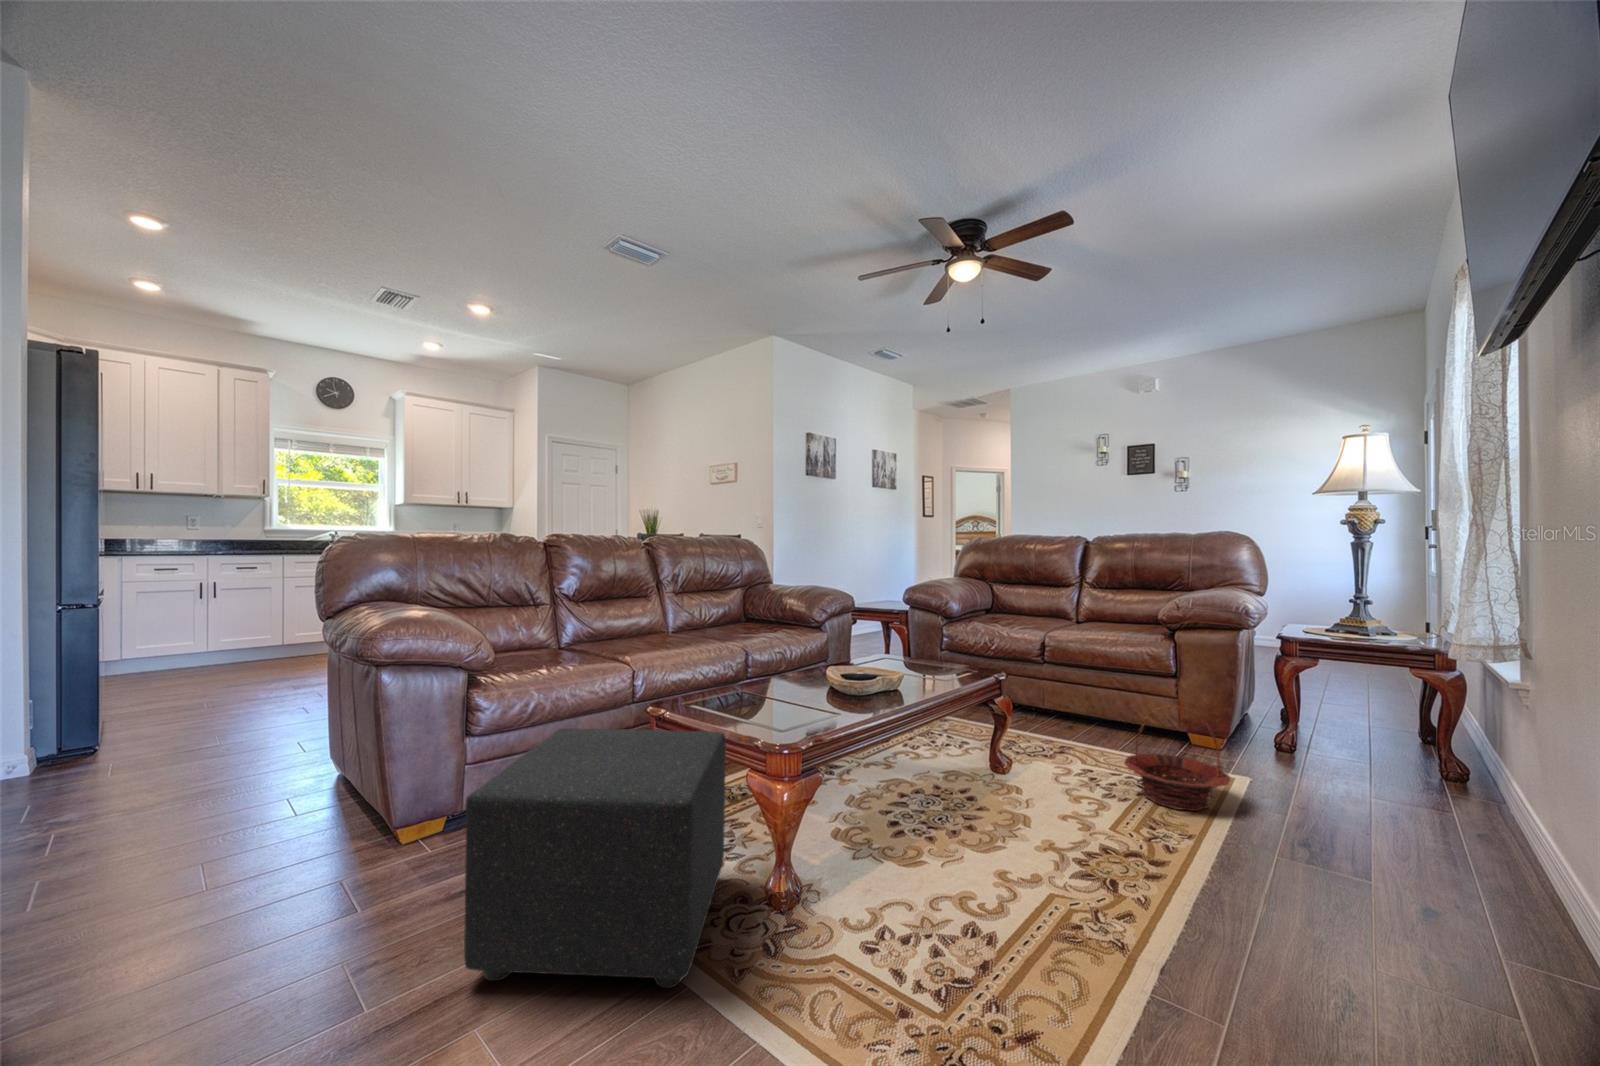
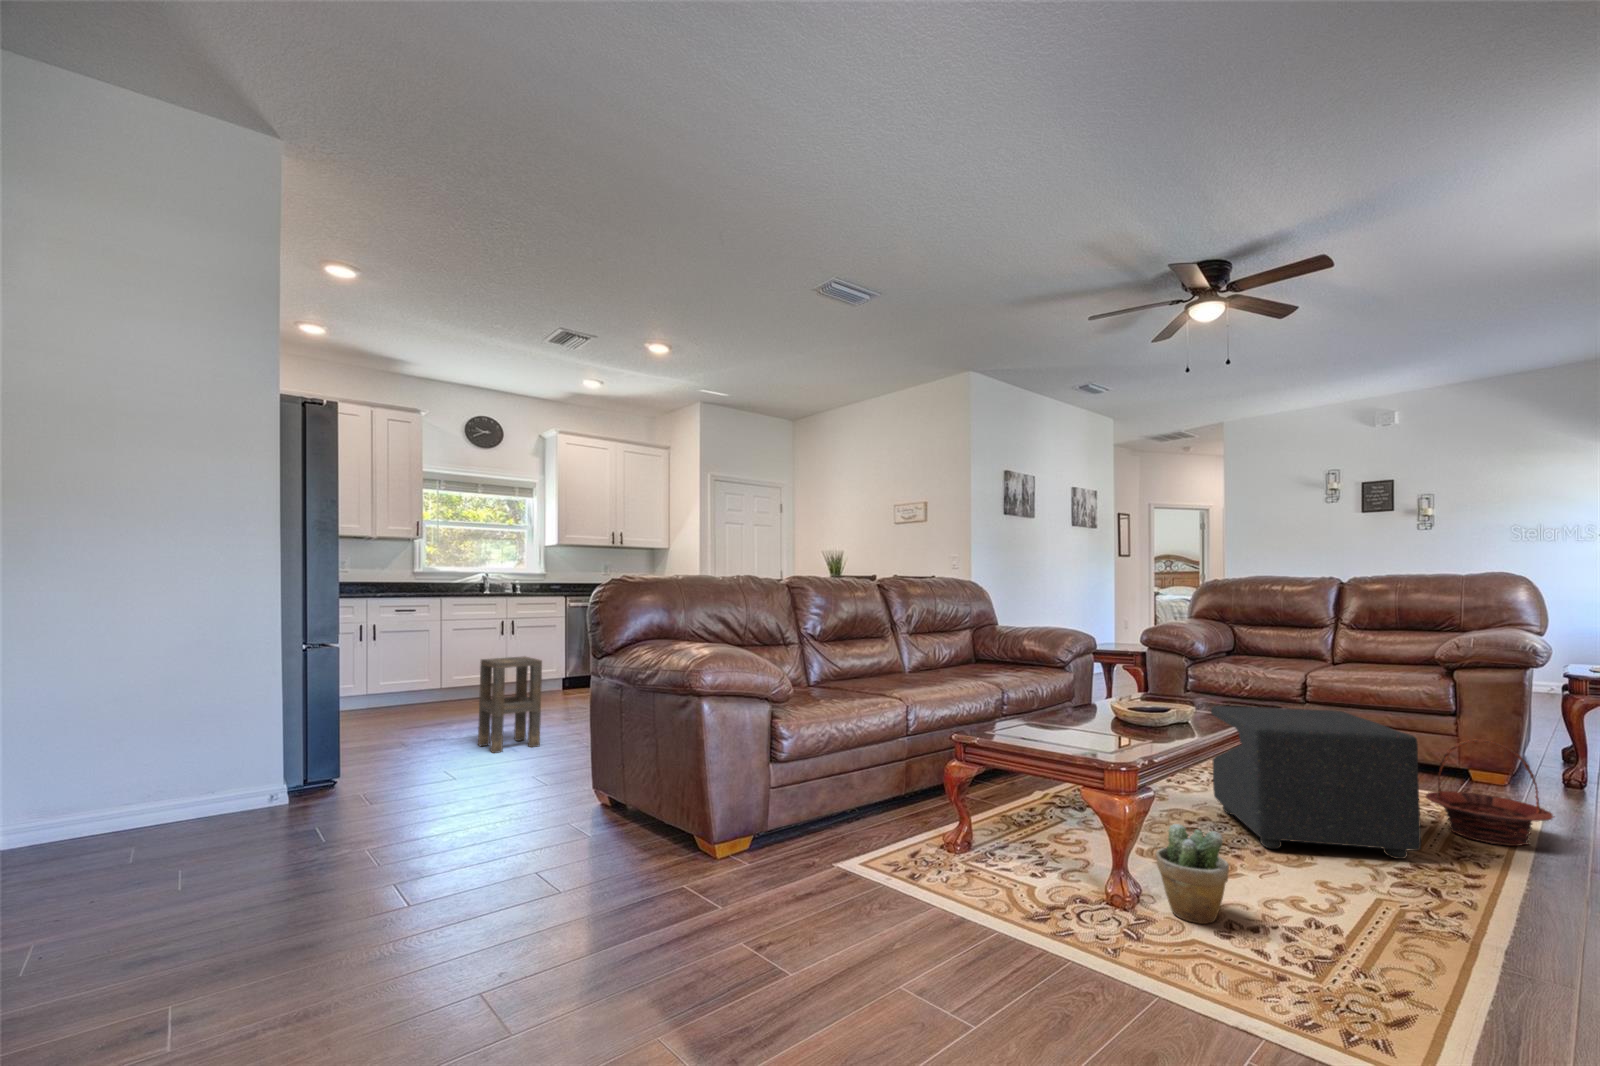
side table: none [140,627,225,746] -> present [478,656,542,753]
ottoman: present [464,728,726,988] -> present [1211,706,1421,859]
potted plant: none [812,840,888,961] -> present [1156,824,1229,924]

